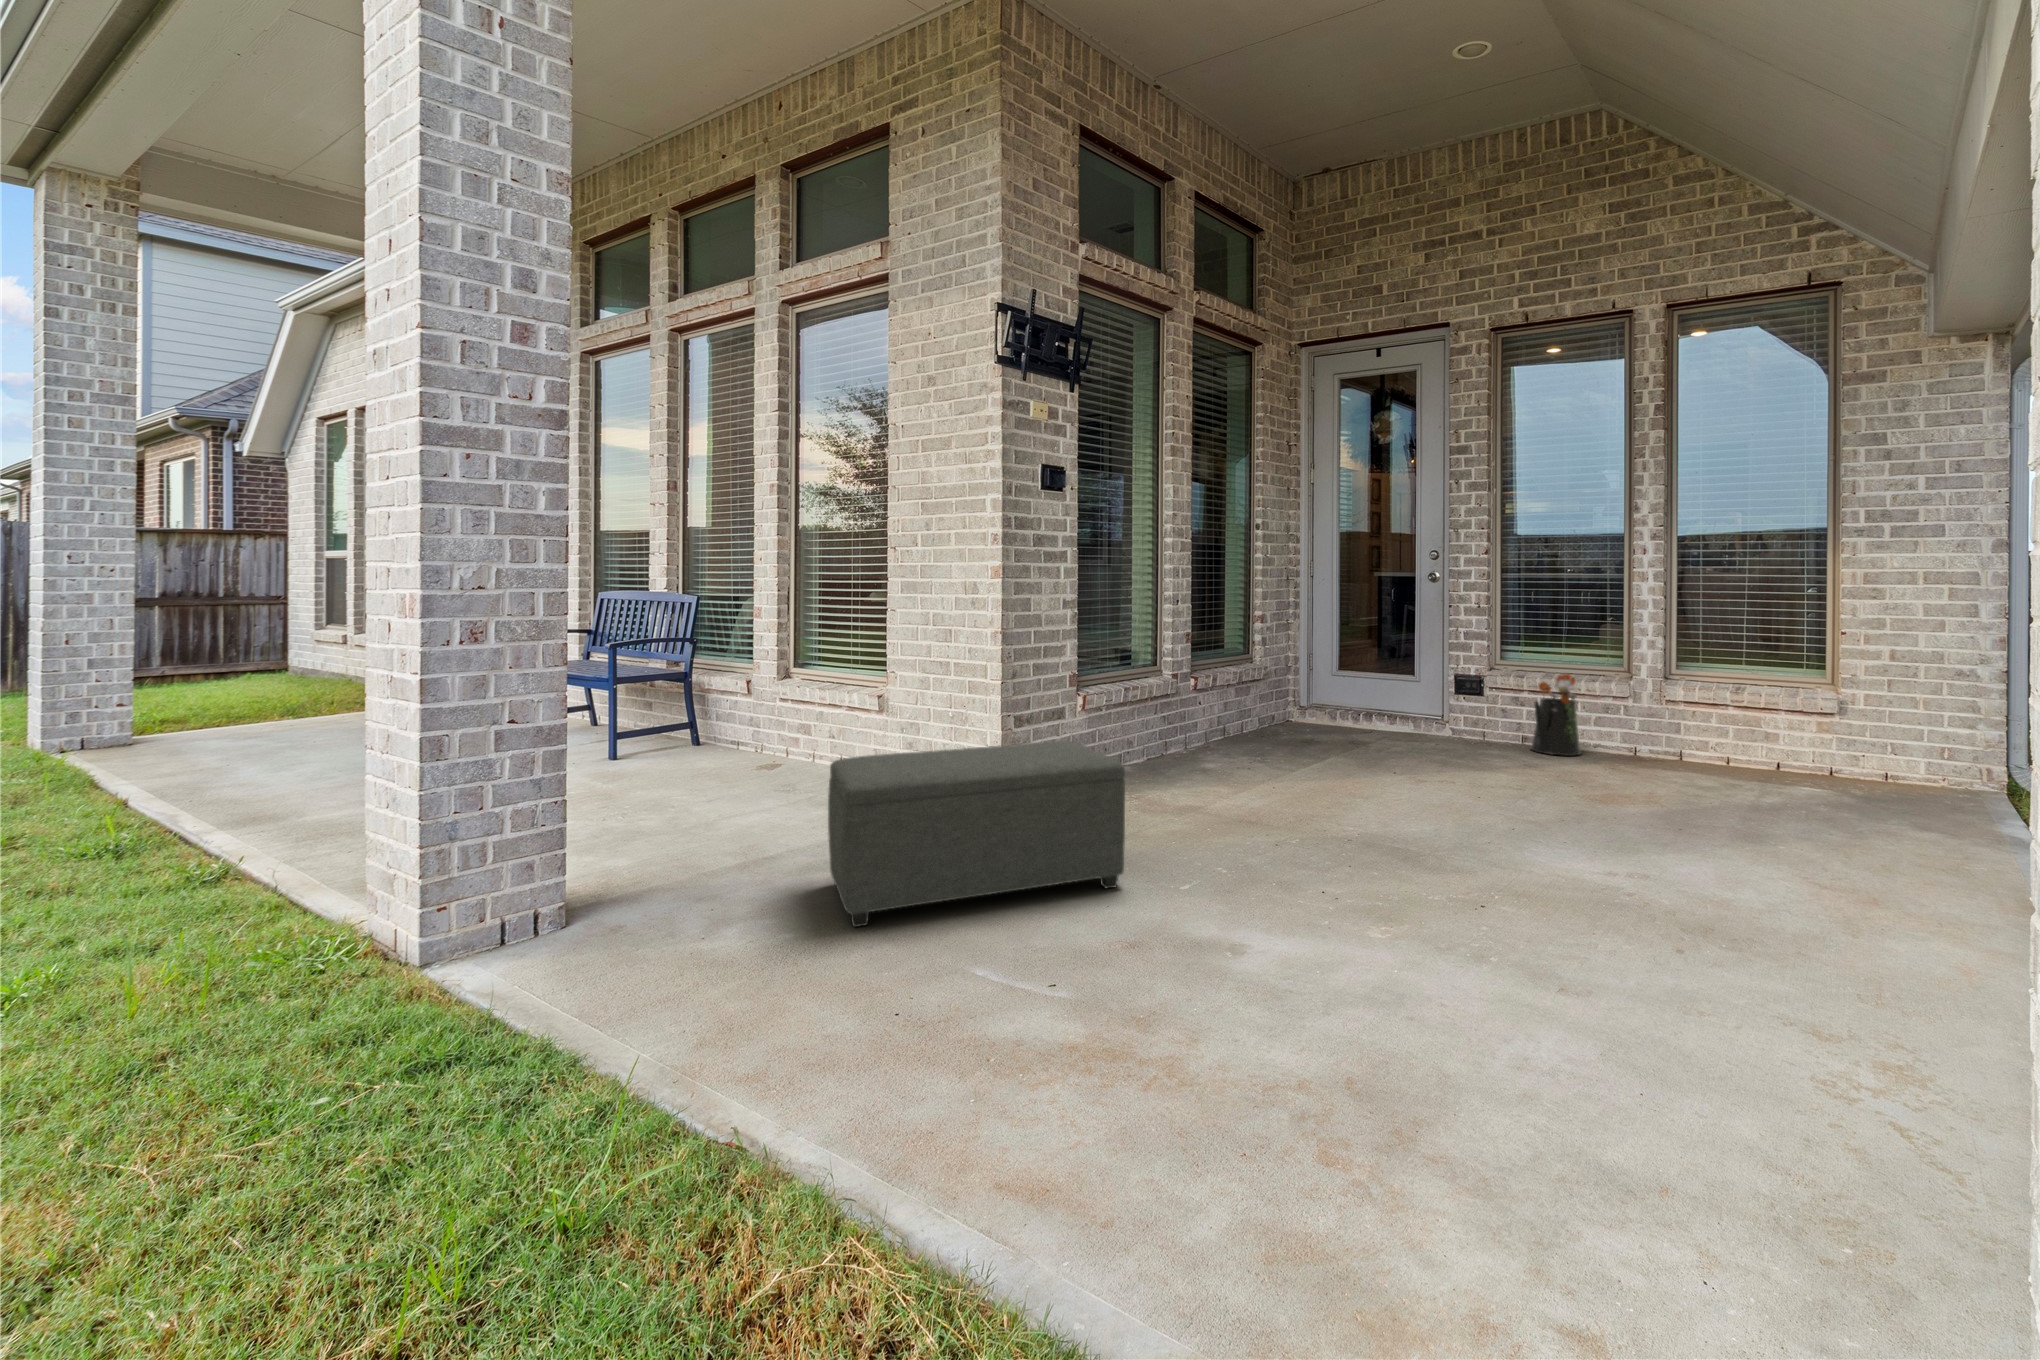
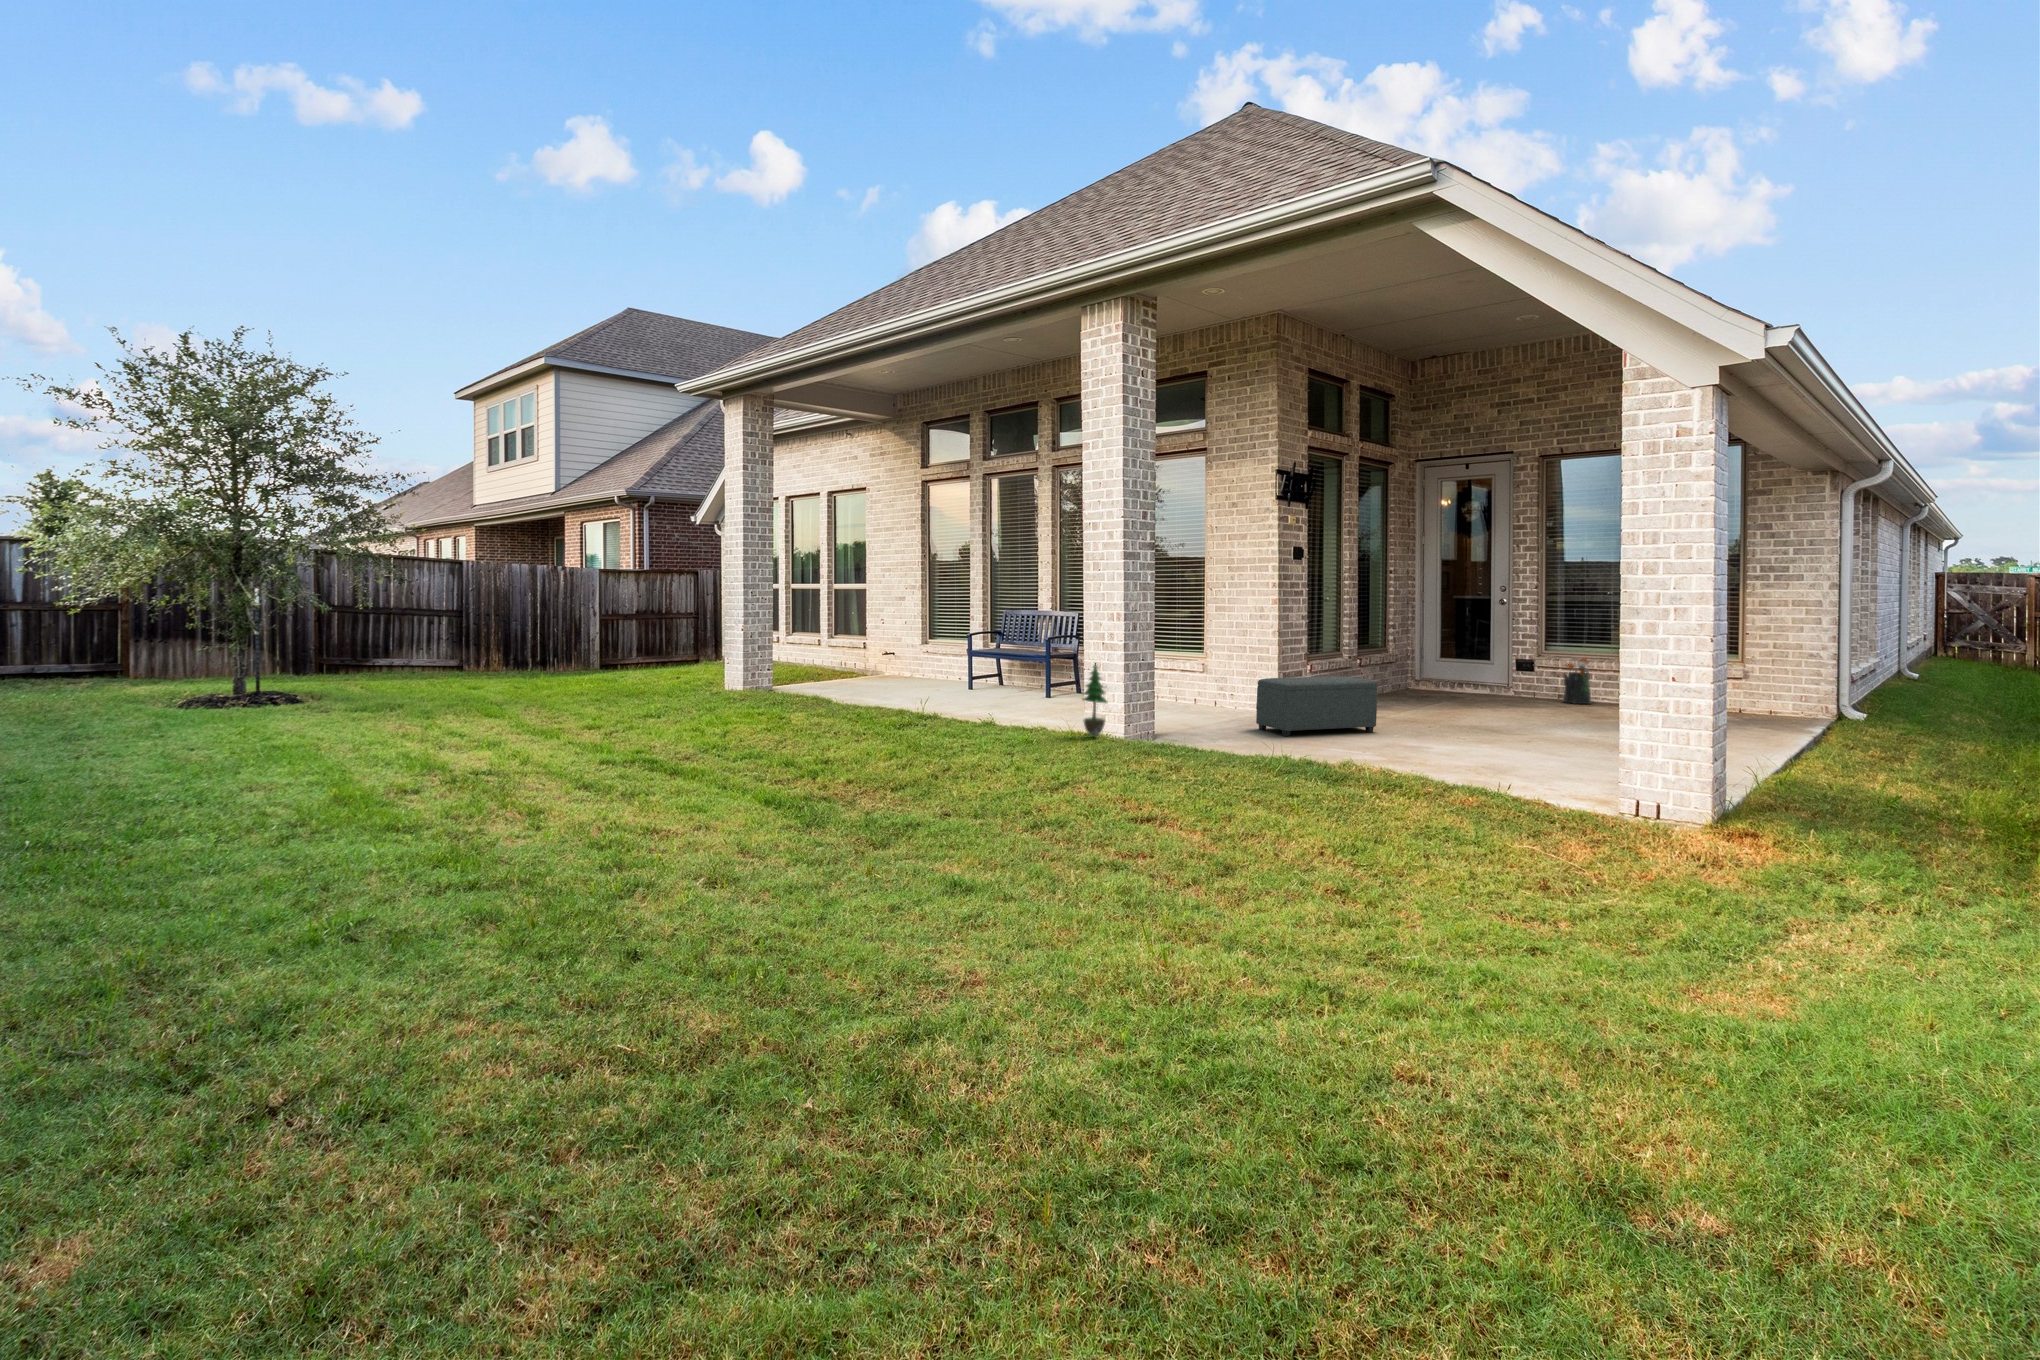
potted tree: none [164,736,285,967] -> present [1083,663,1107,737]

